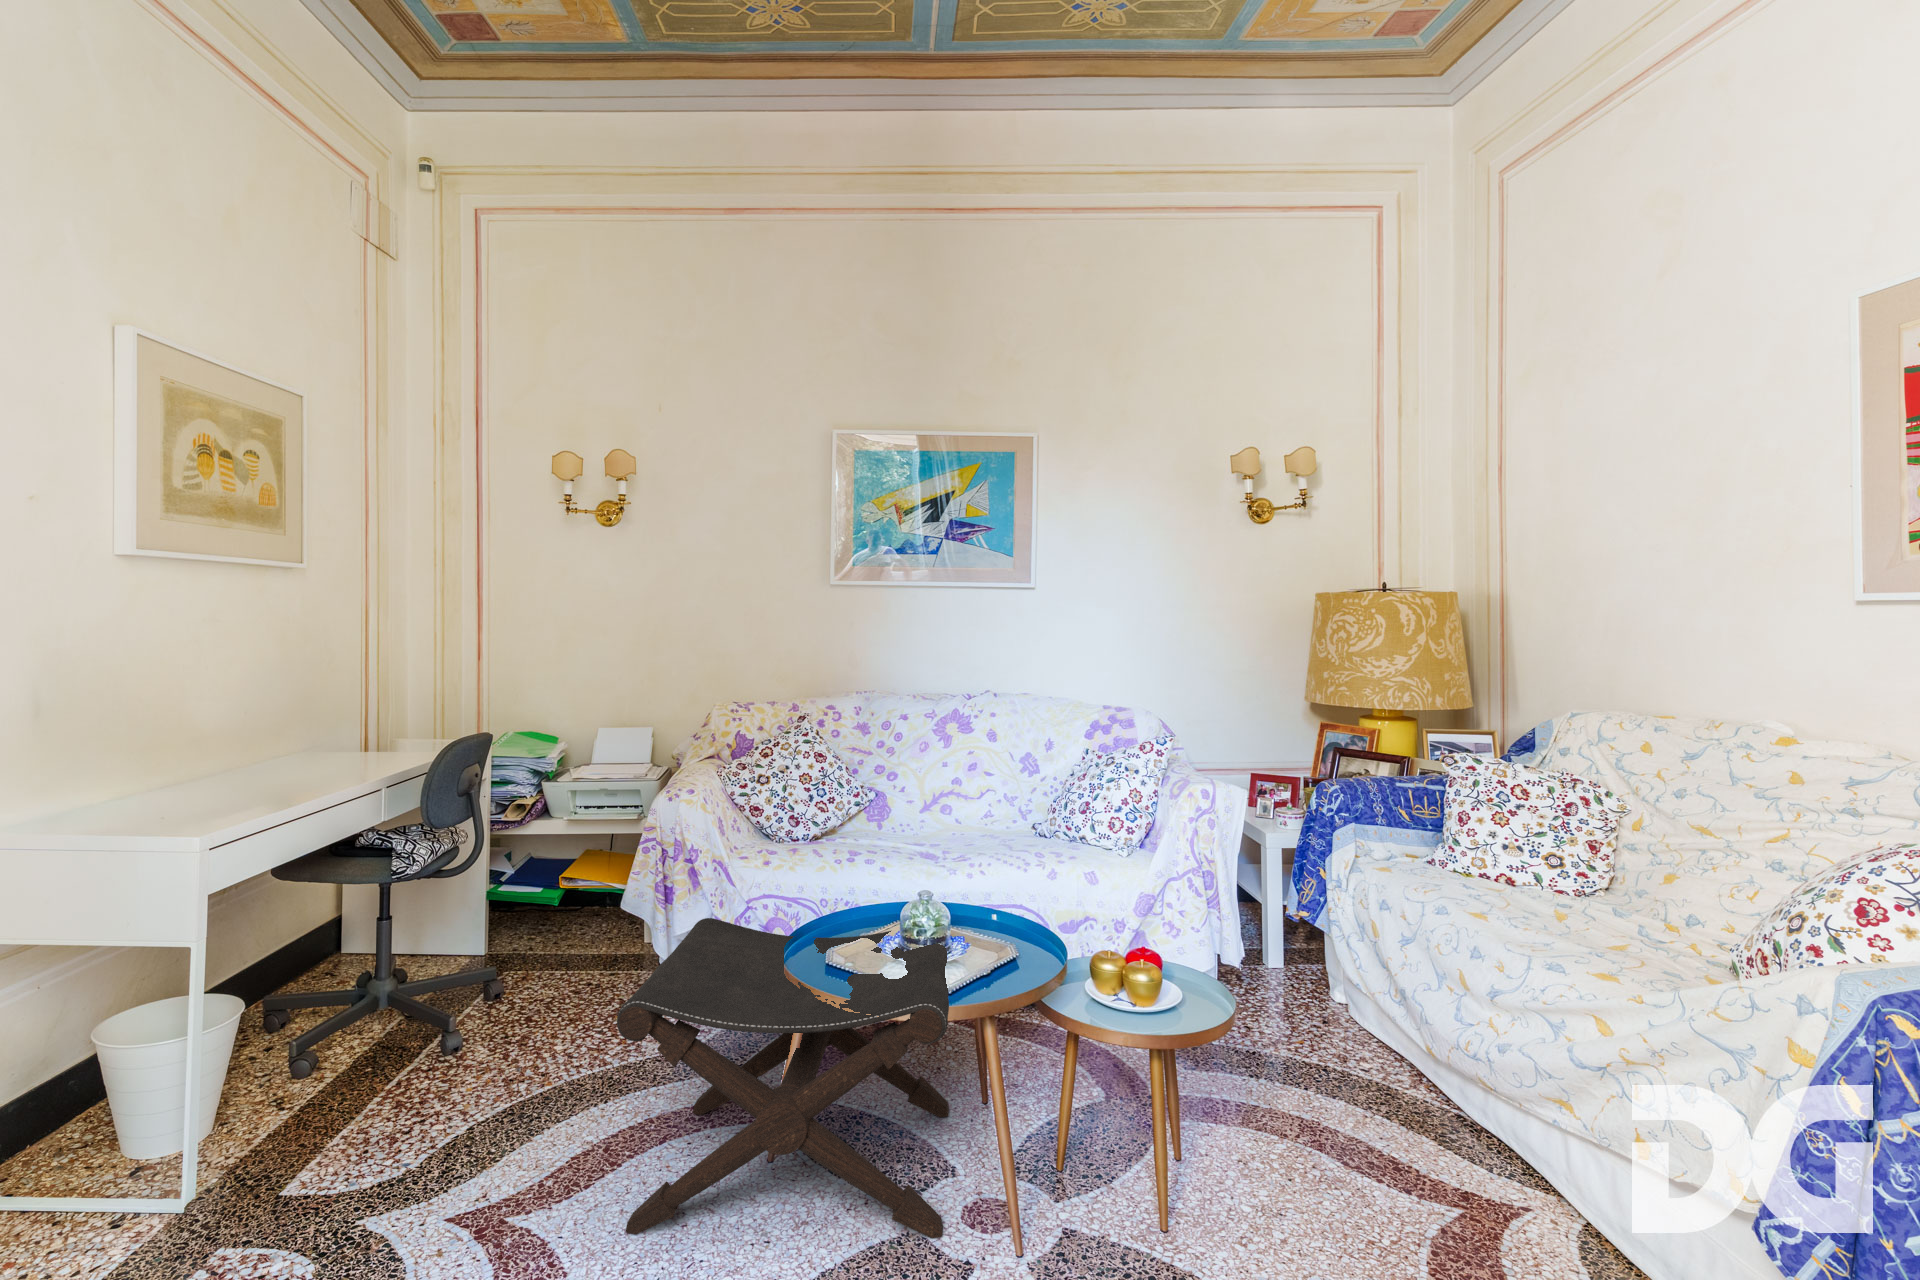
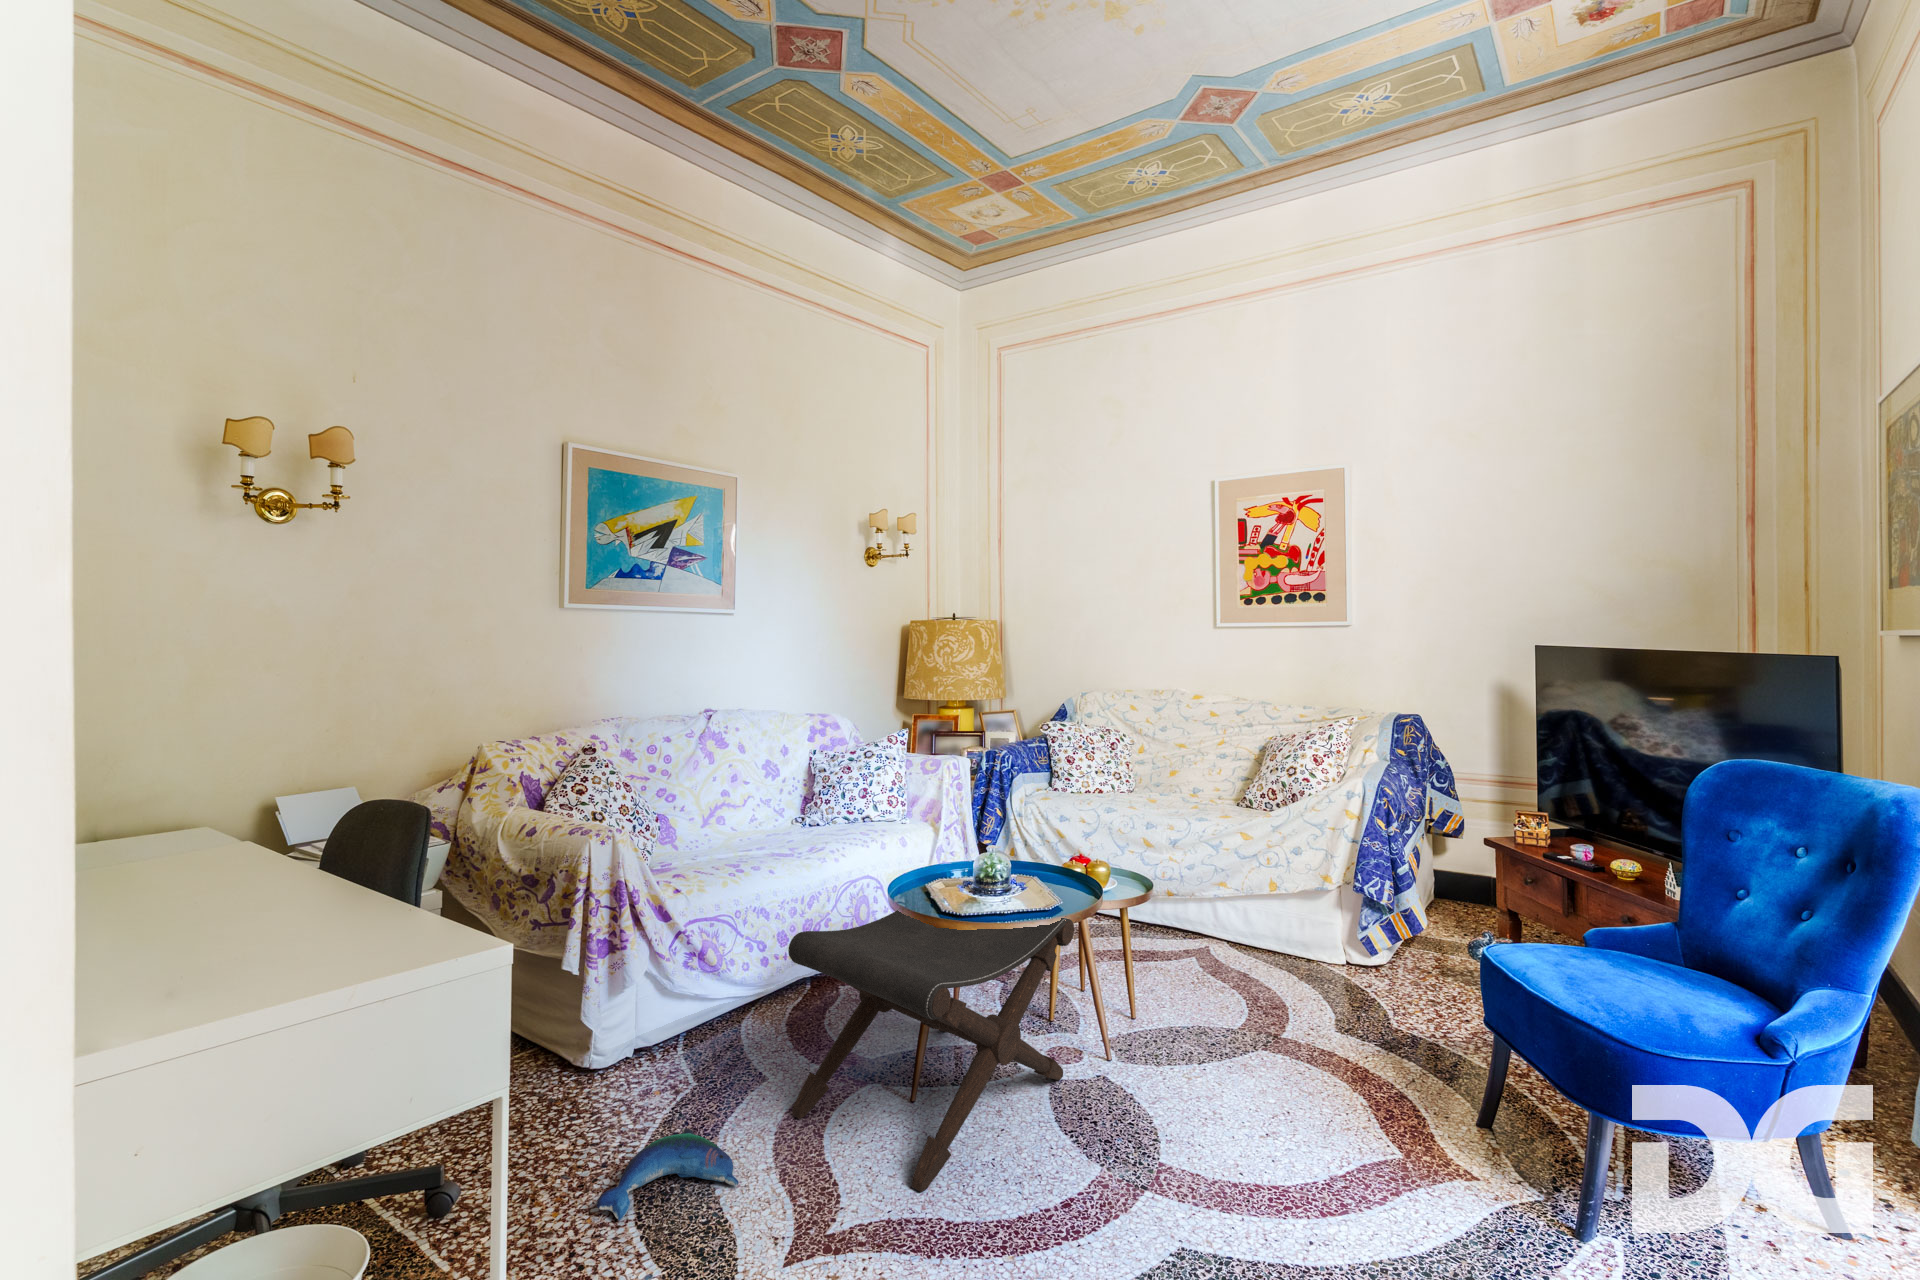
plush toy: none [500,1062,596,1132] -> present [596,1128,739,1220]

